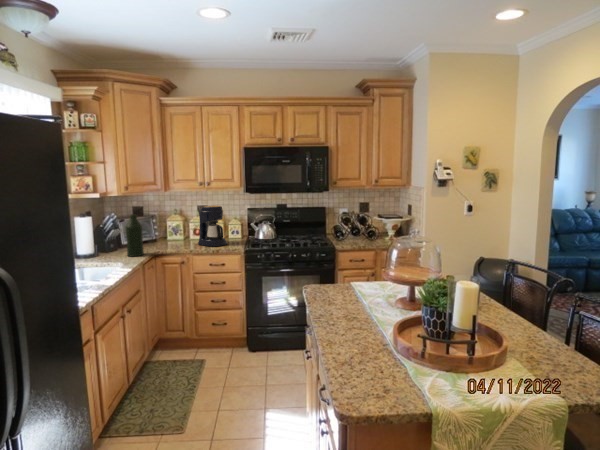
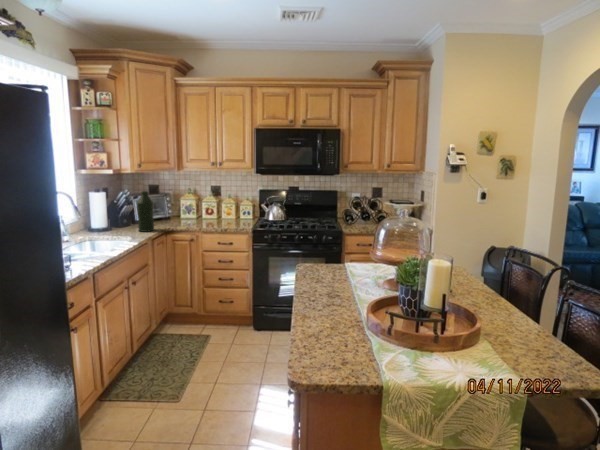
coffee maker: present [198,205,228,246] -> none [208,186,237,225]

